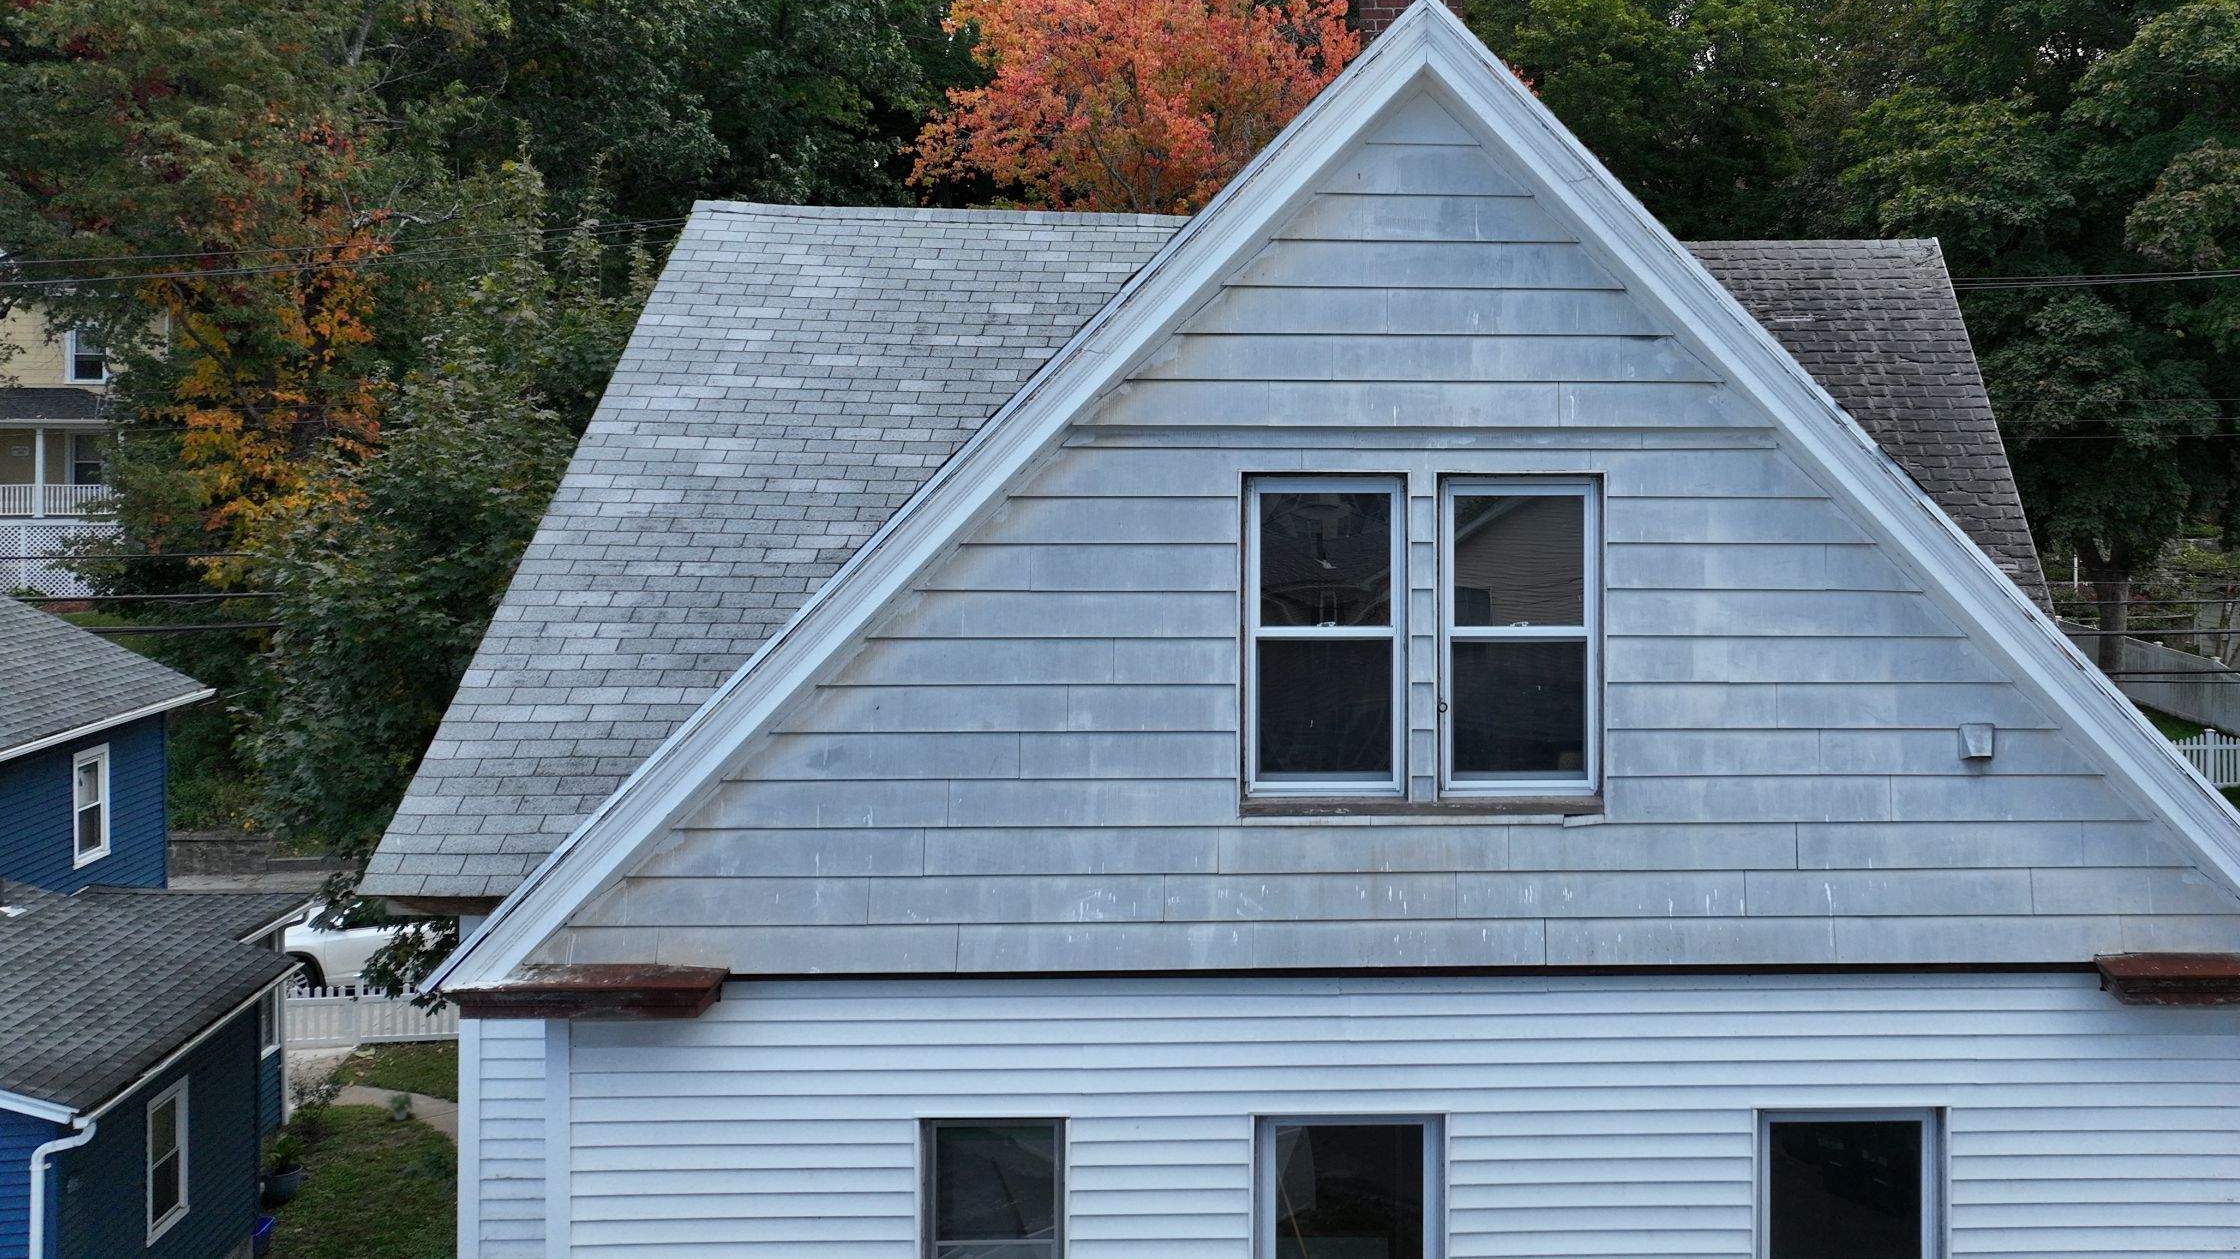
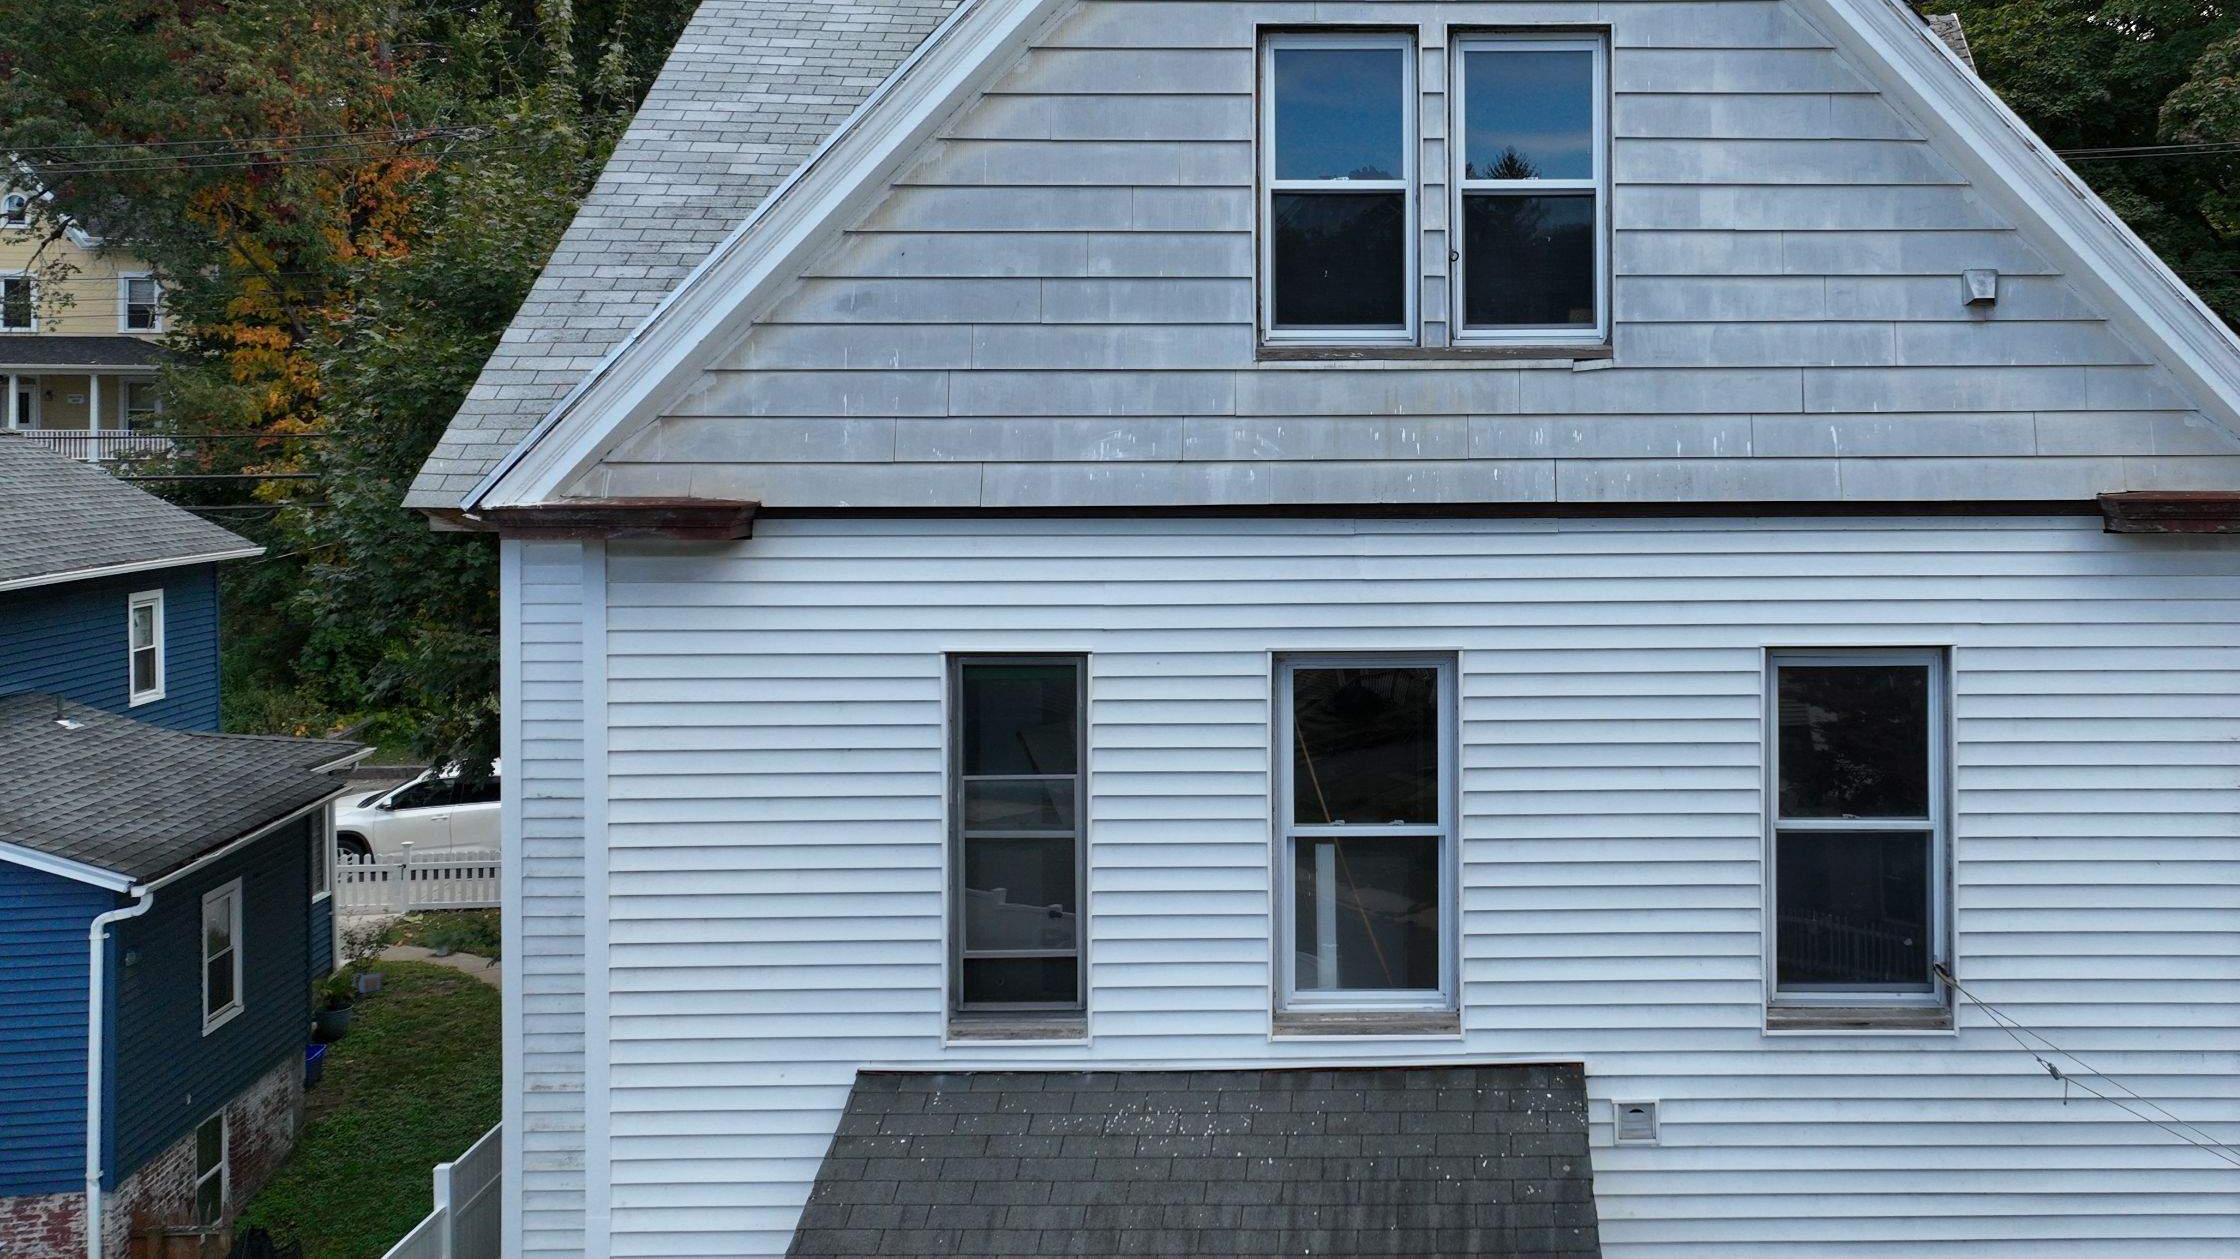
watering can: none [308,1146,347,1174] -> present [354,969,387,993]

